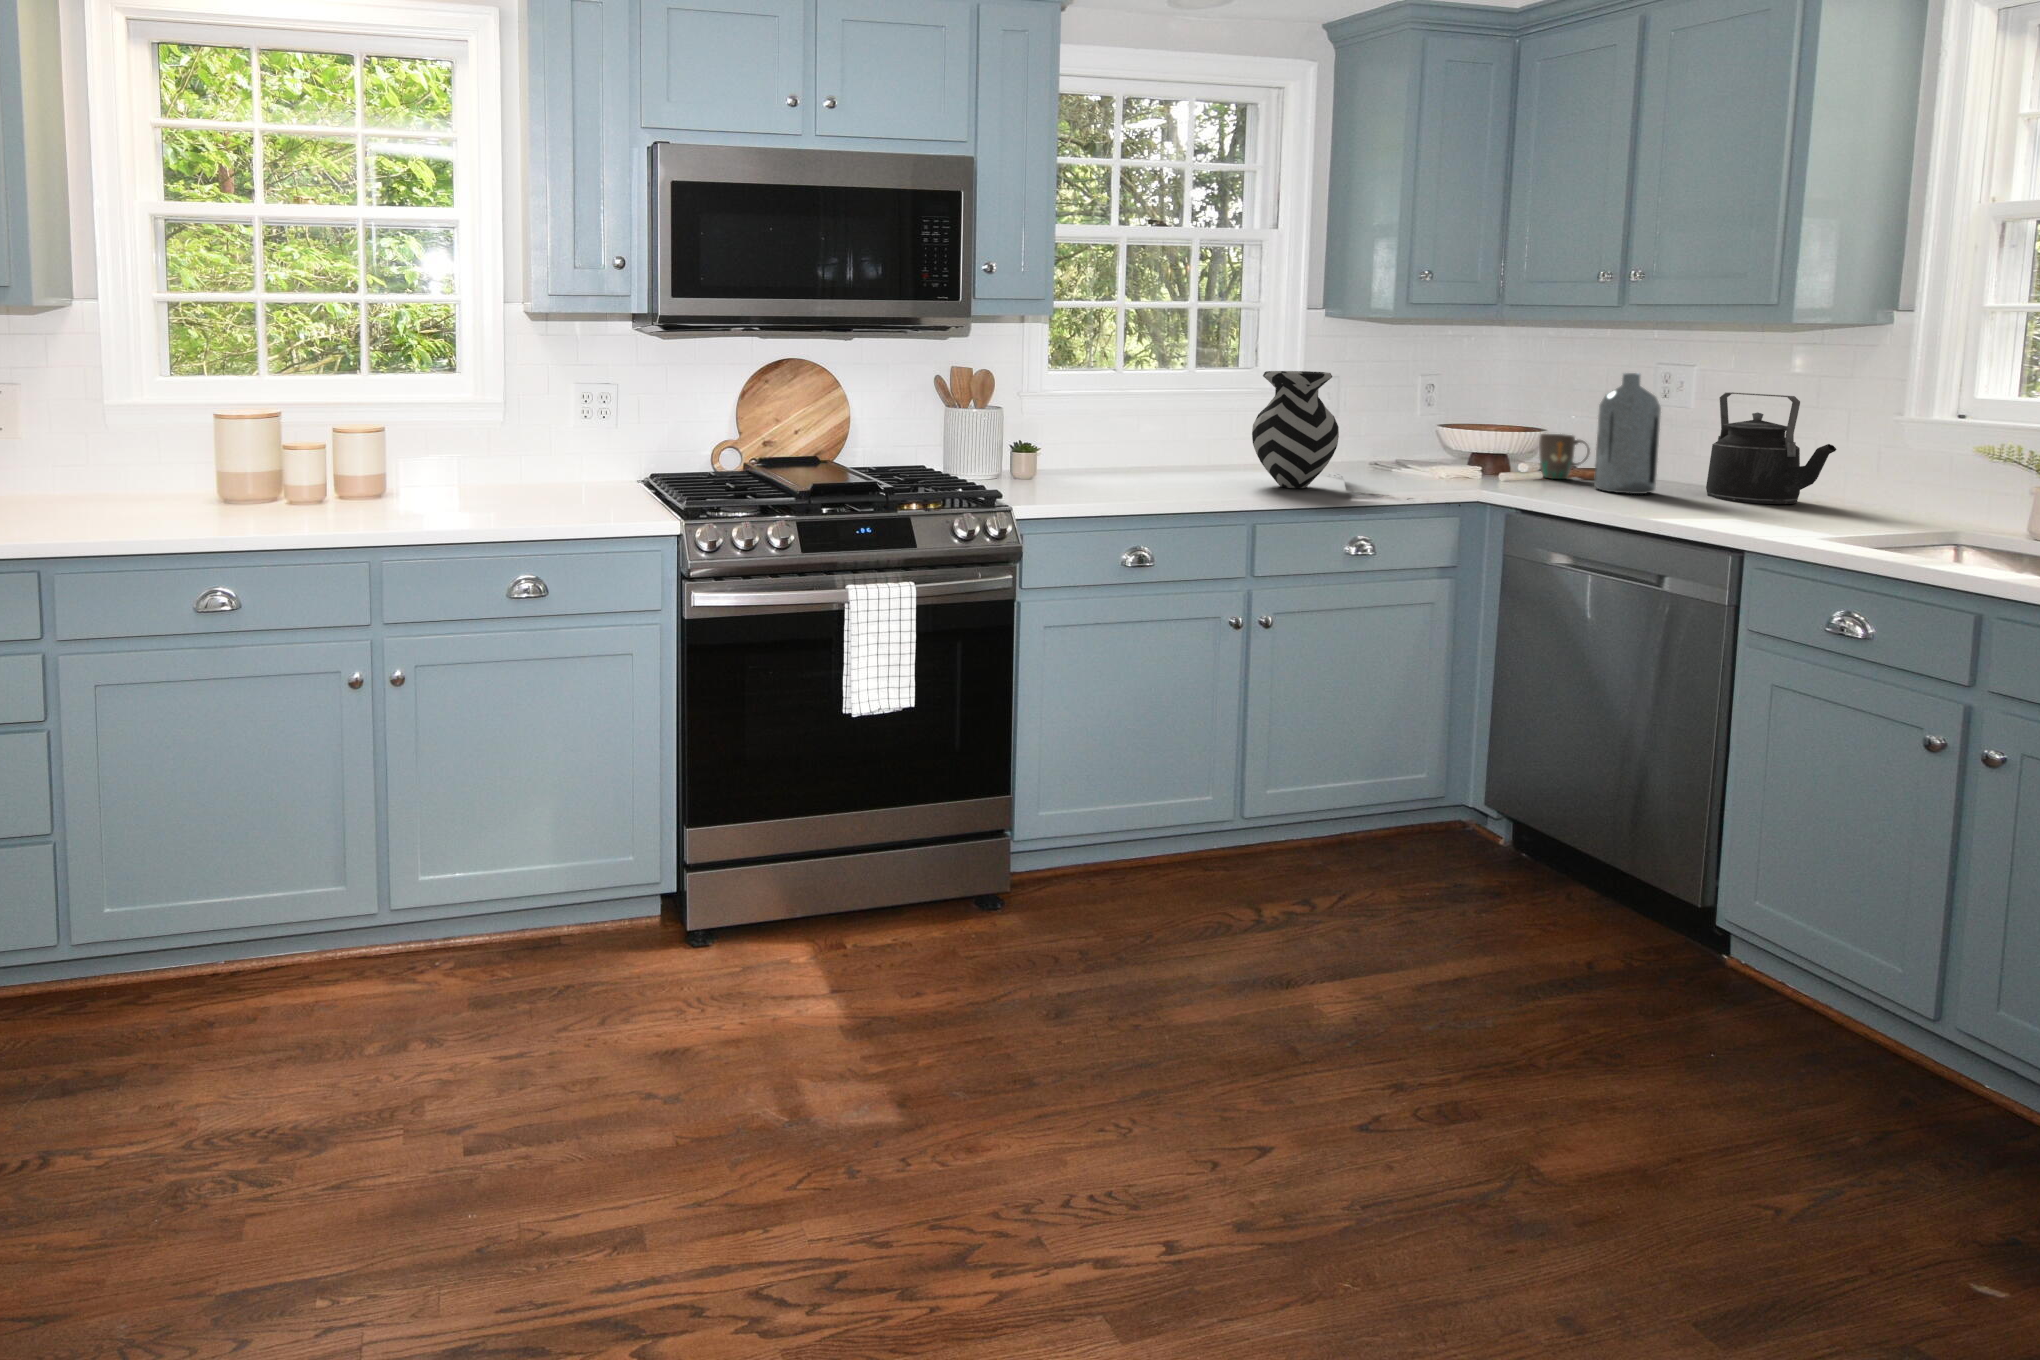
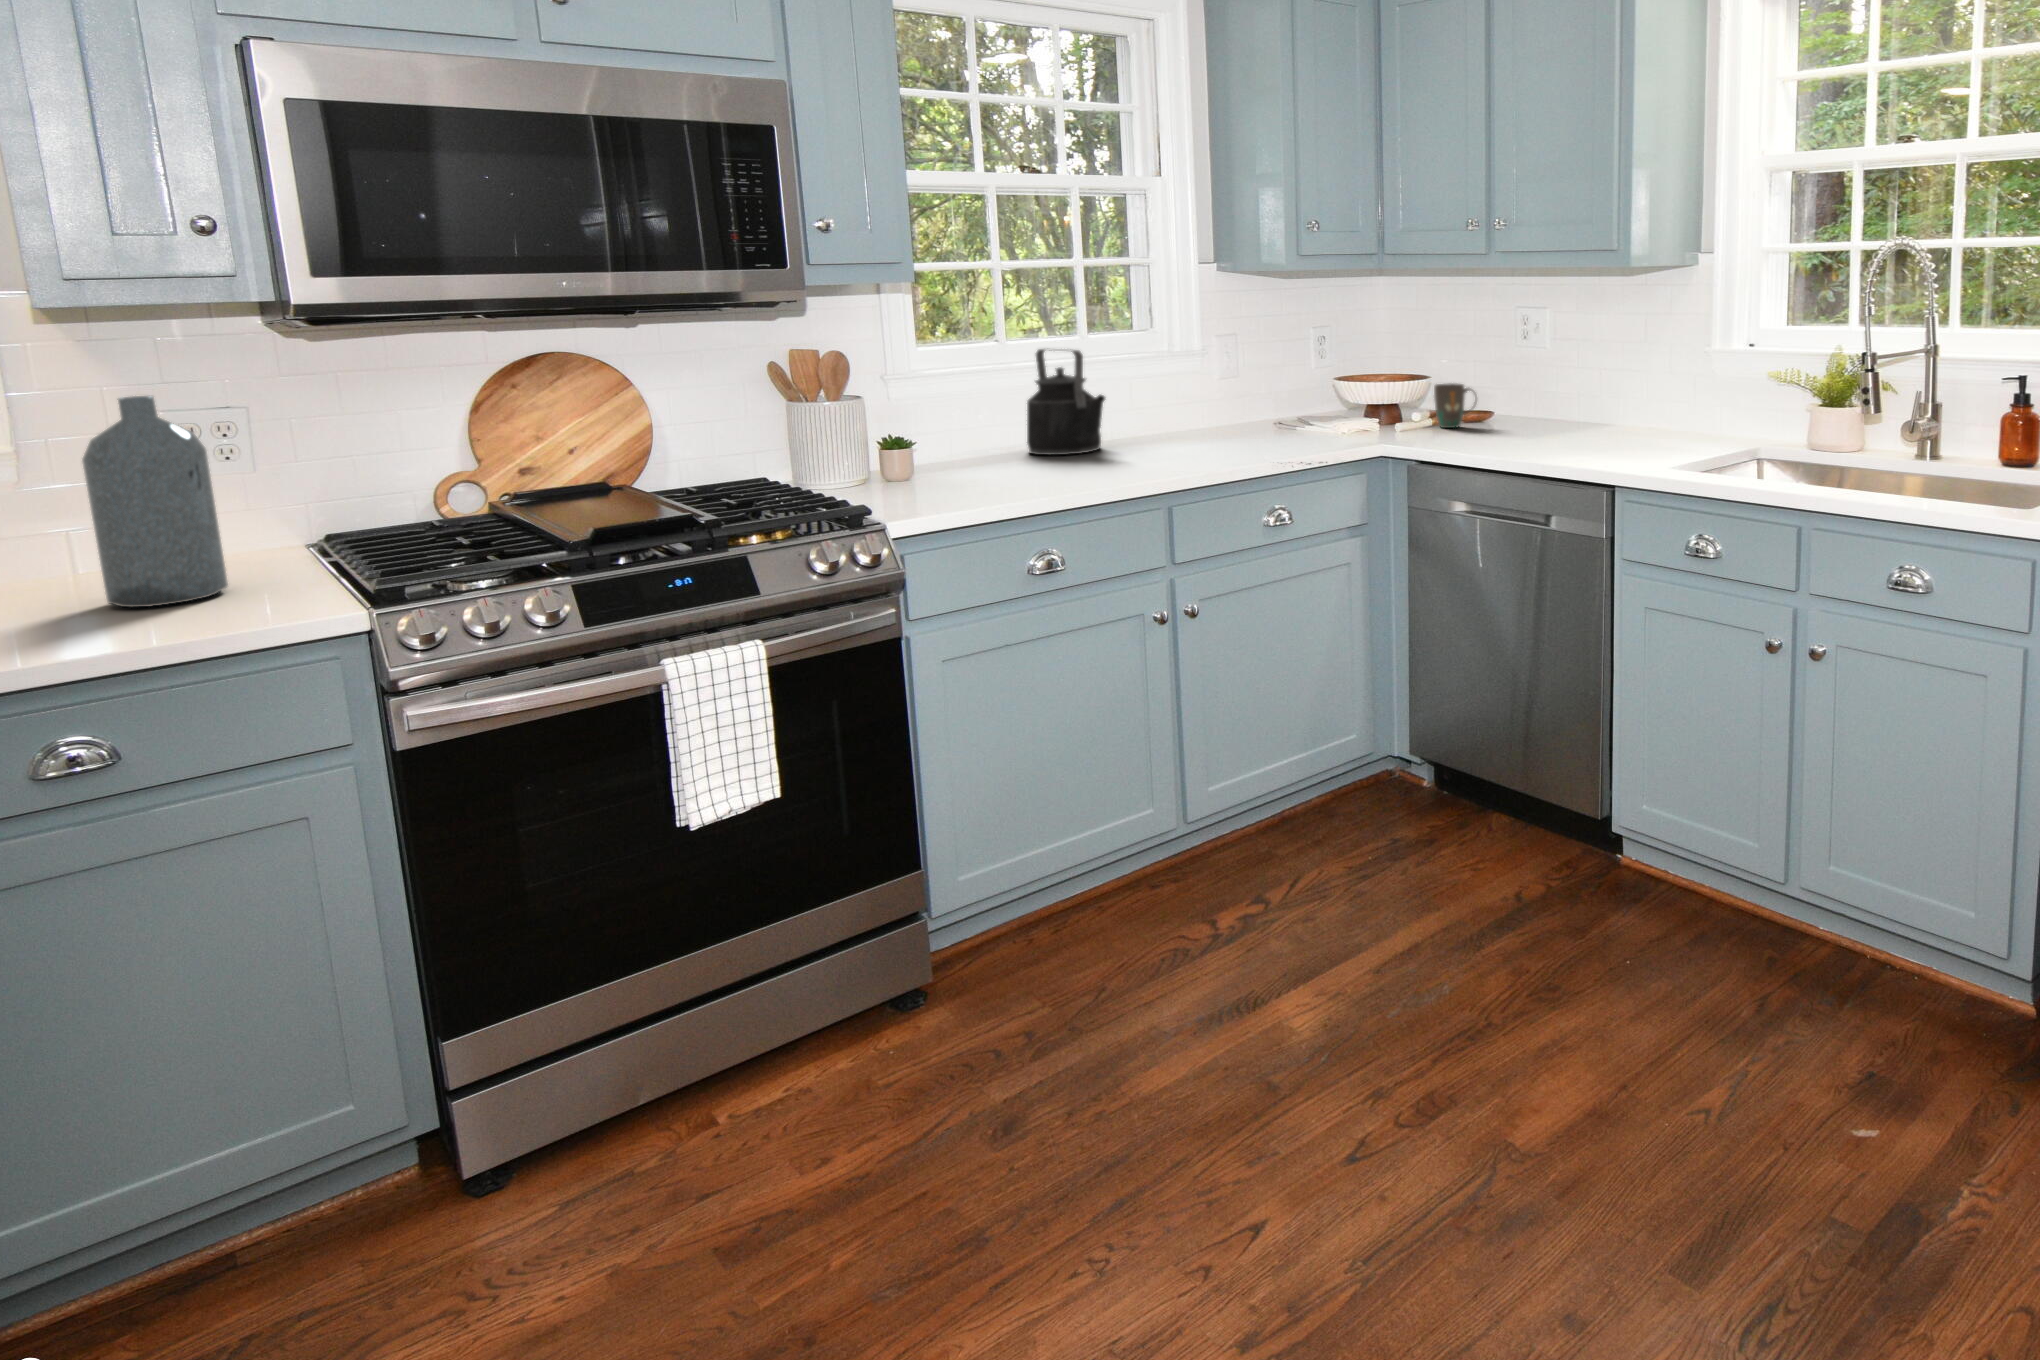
vase: present [1252,371,1339,488] -> none [1163,334,1252,463]
bottle: present [1594,373,1661,494] -> present [82,396,228,607]
kettle: present [1706,392,1836,504] -> present [1027,348,1105,455]

